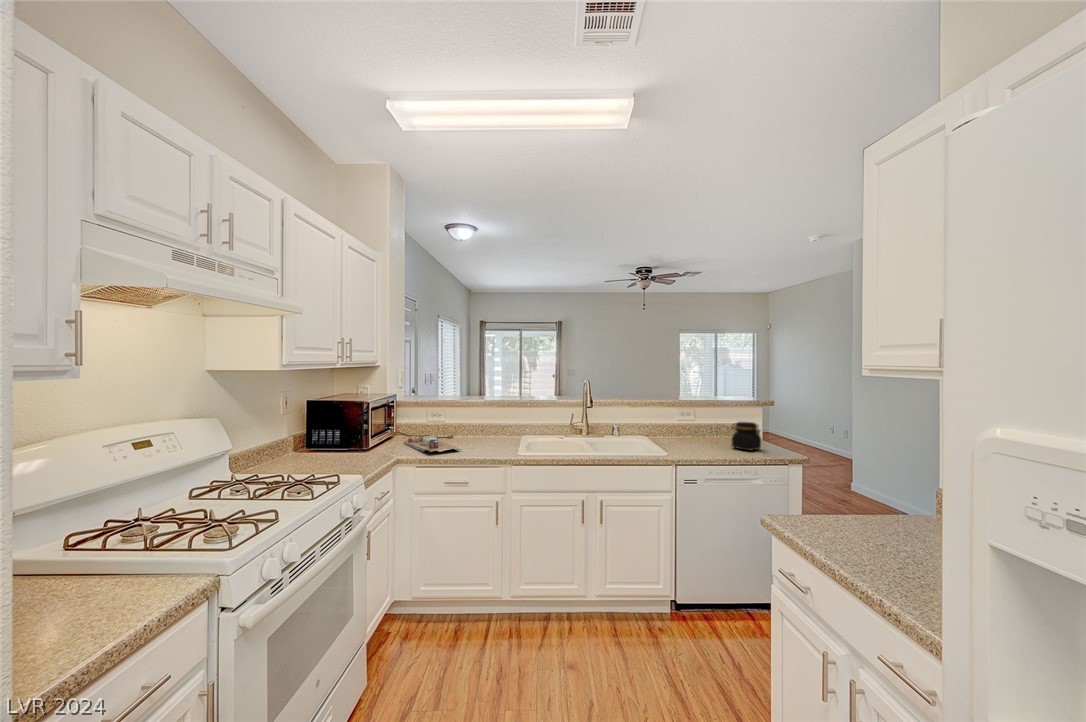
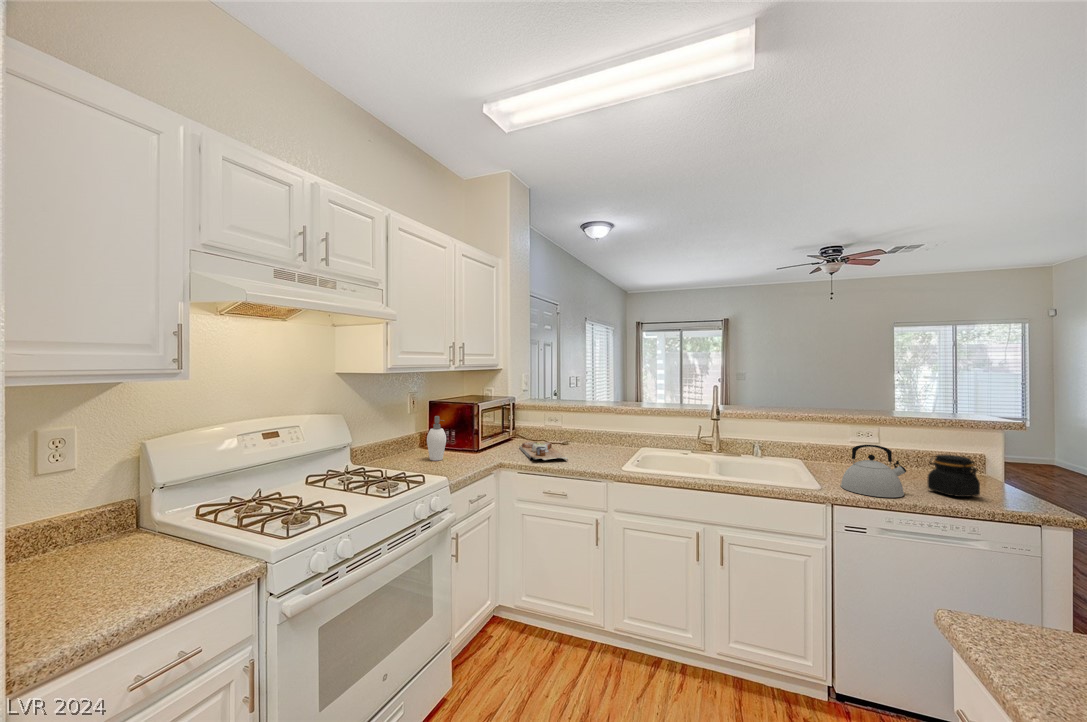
soap dispenser: none [311,415,334,462] -> present [427,416,446,461]
kettle: none [680,418,721,455] -> present [841,445,906,498]

